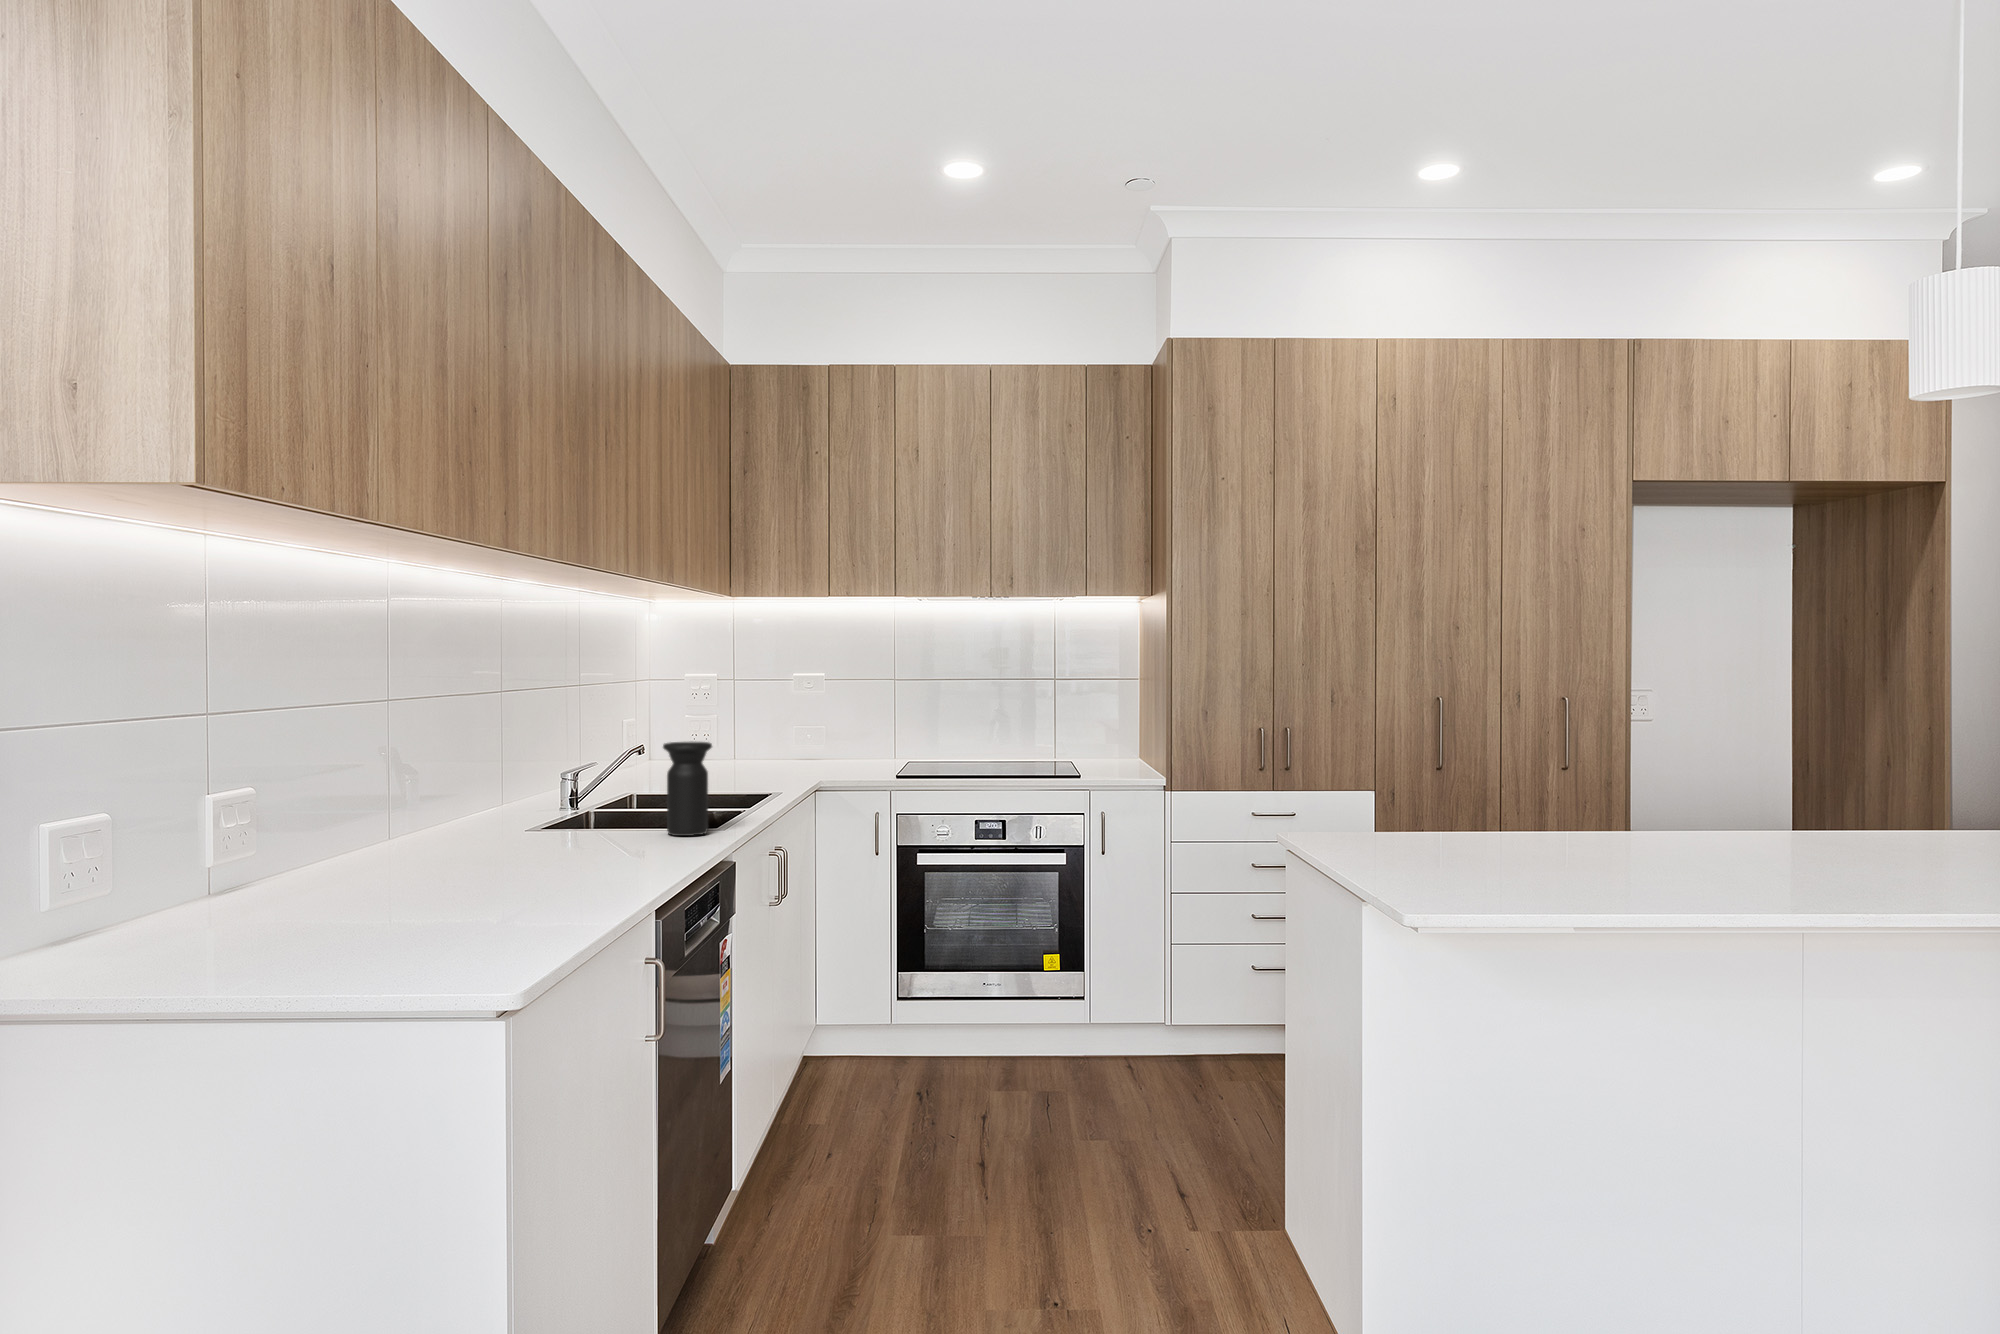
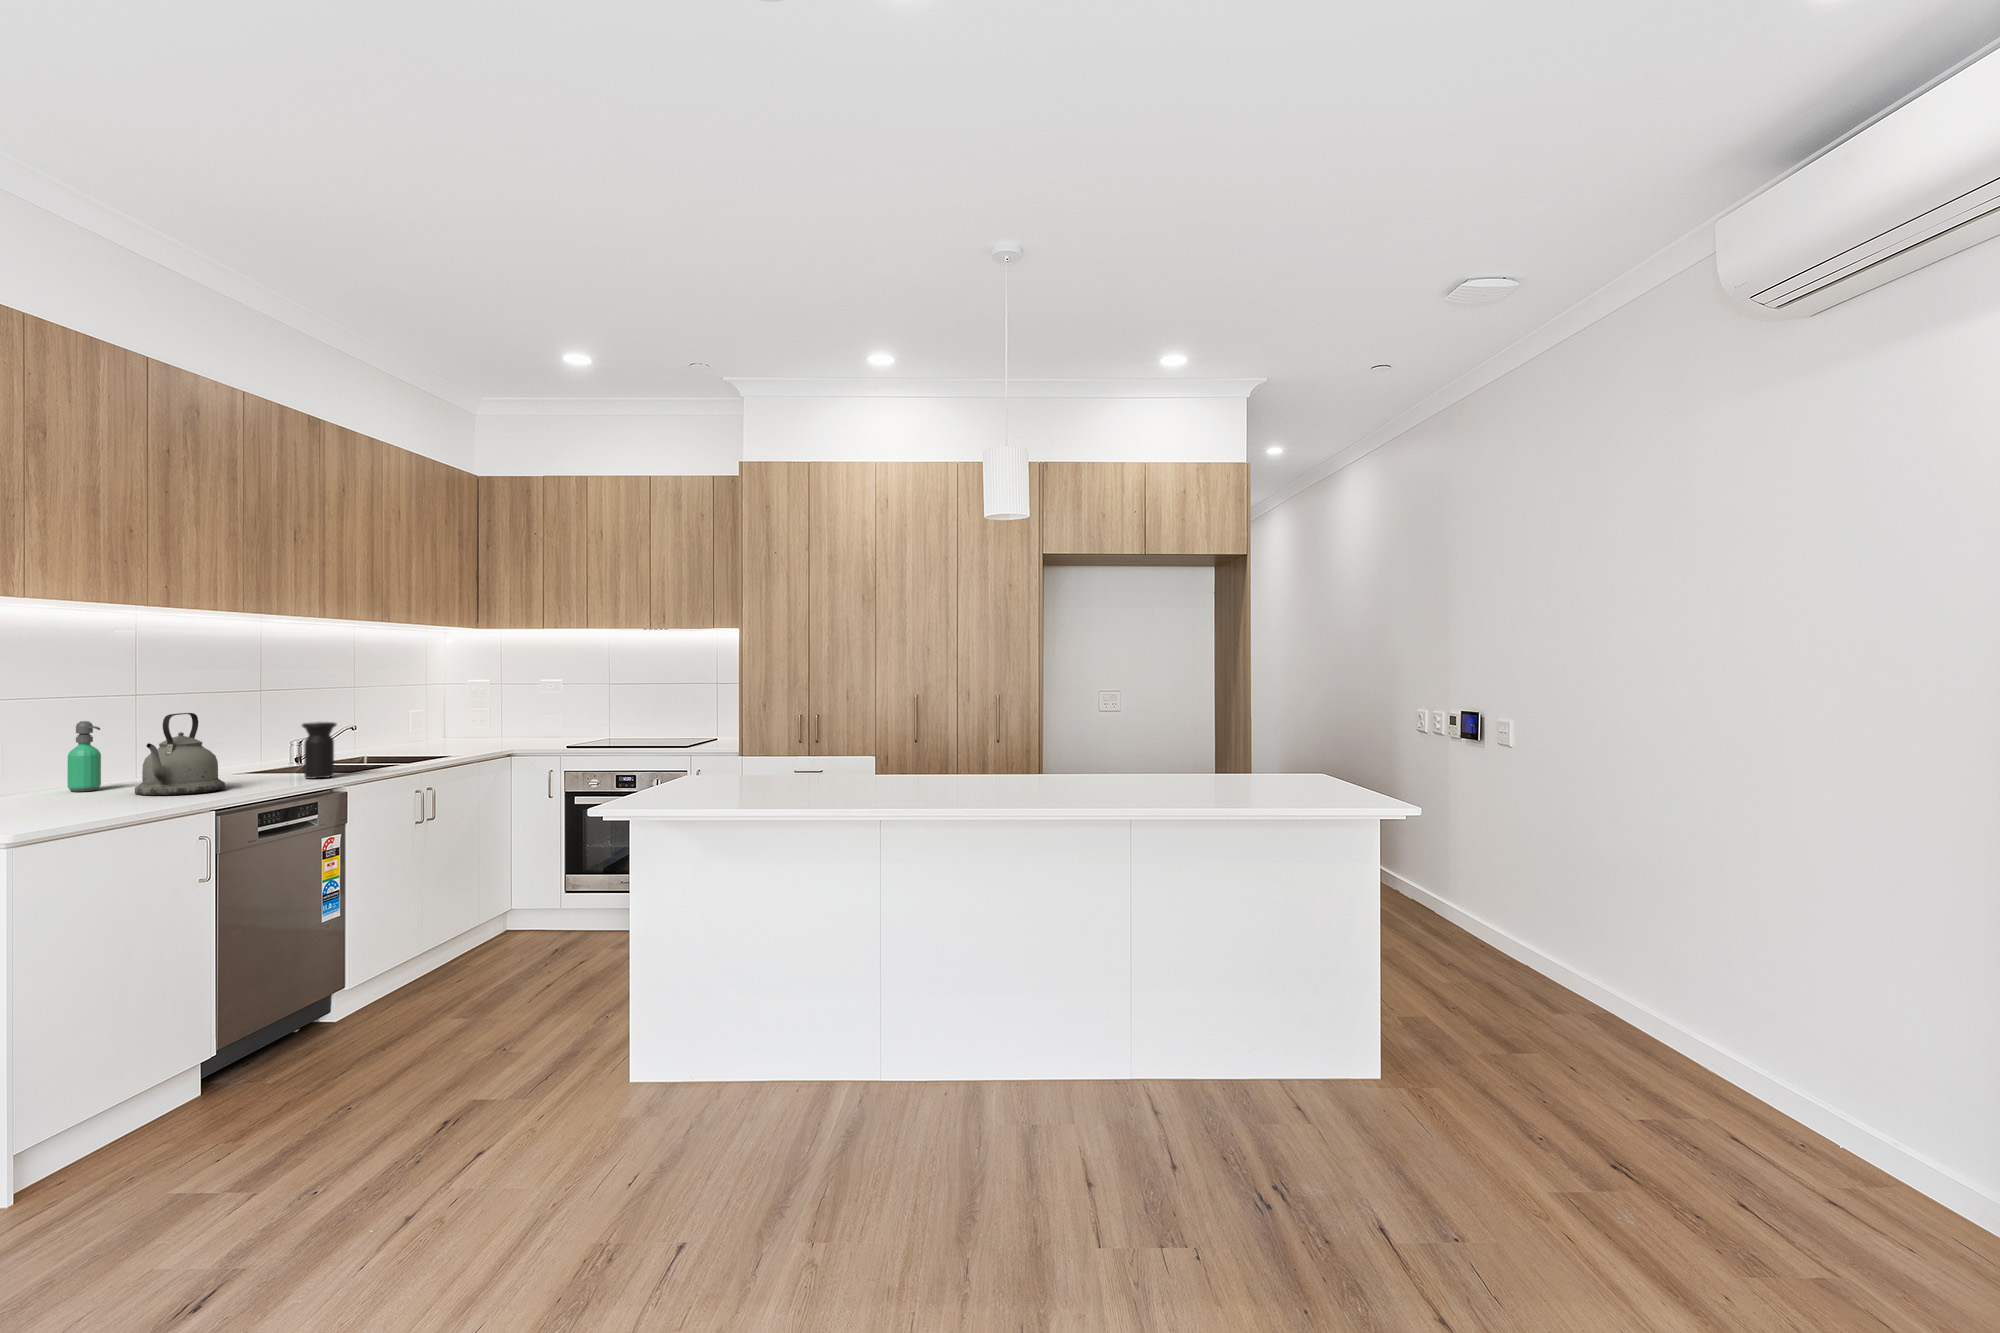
kettle: none [491,726,618,872] -> present [135,713,225,795]
soap dispenser: none [374,740,428,864] -> present [67,721,101,792]

